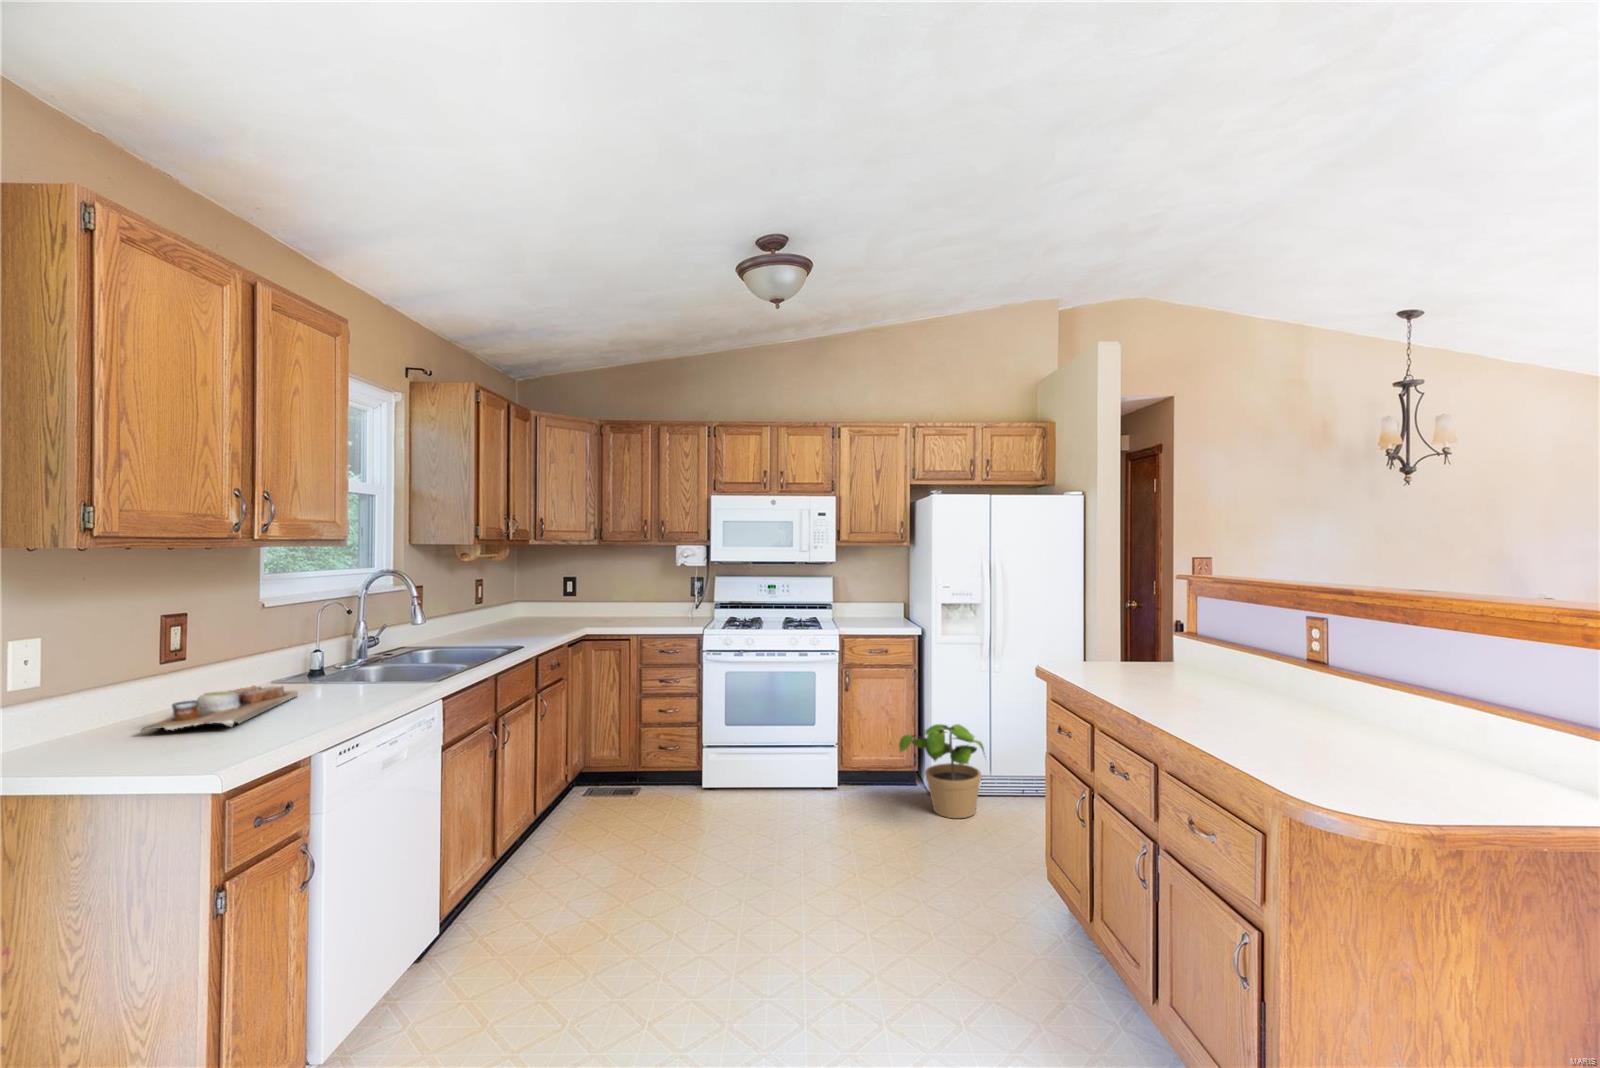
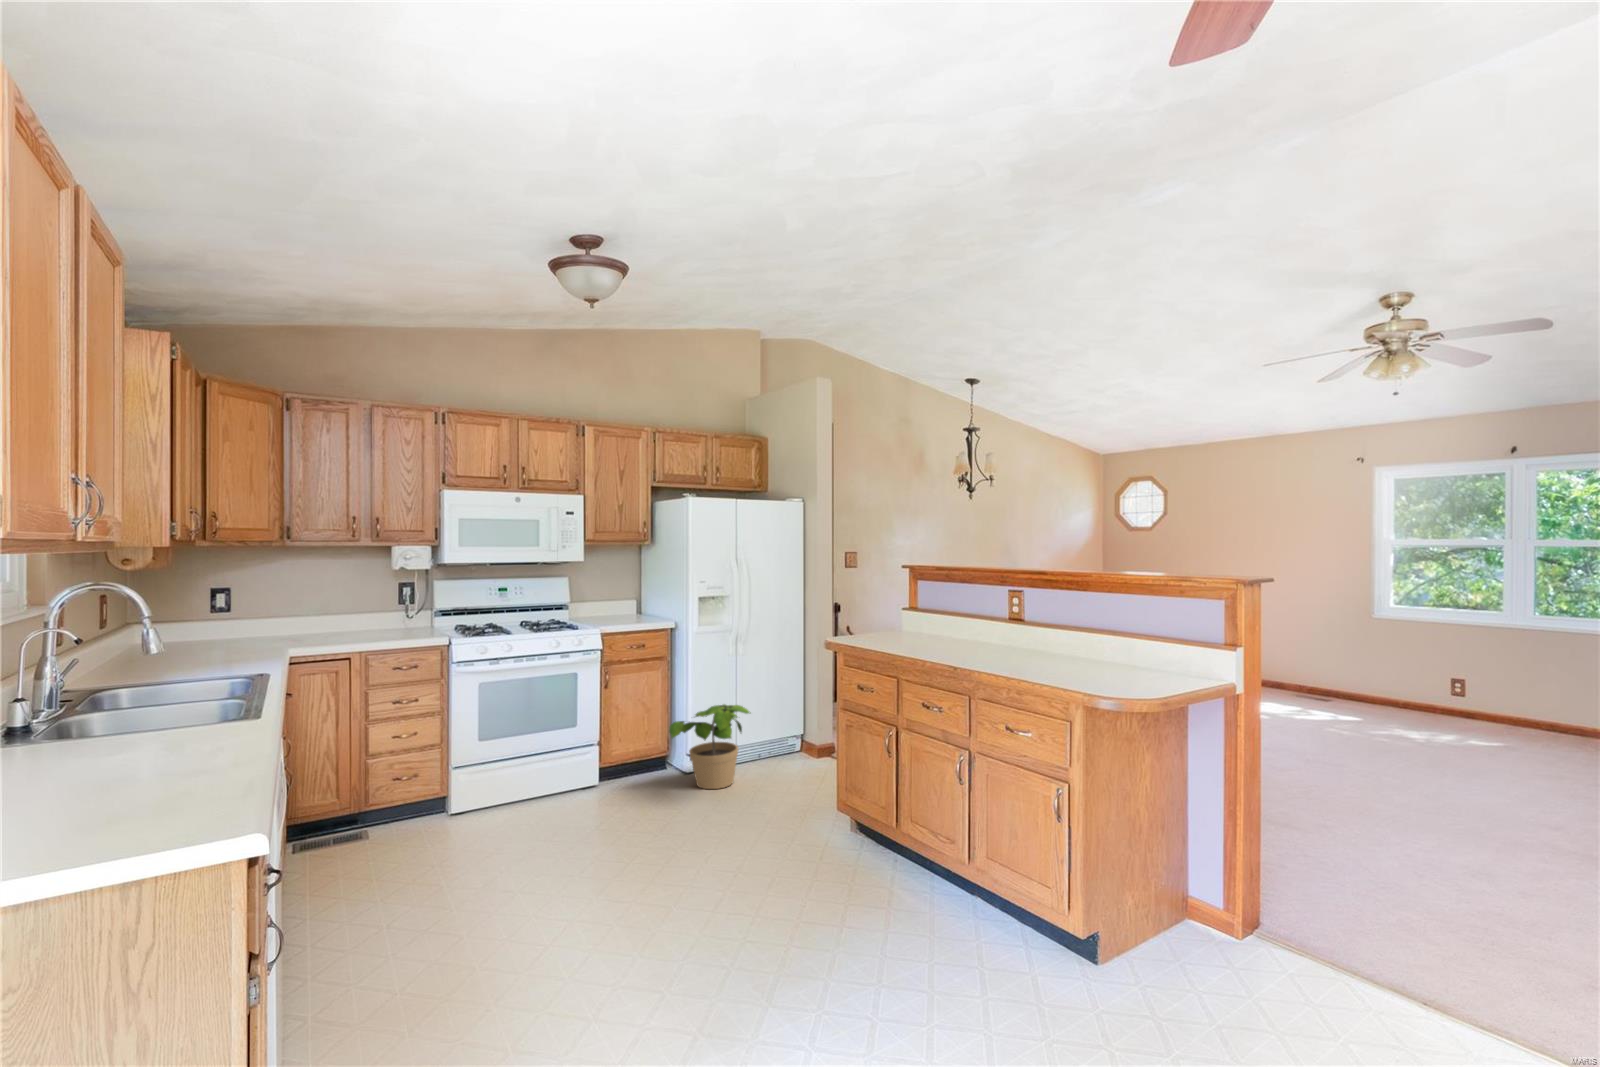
cutting board: present [142,686,298,730] -> none [43,736,205,804]

